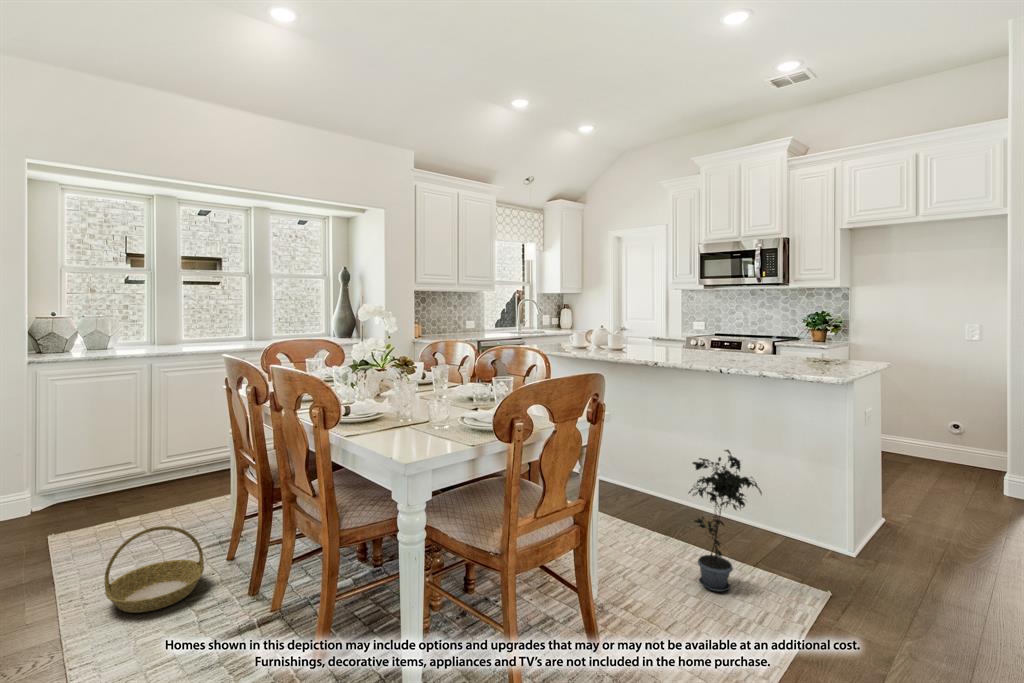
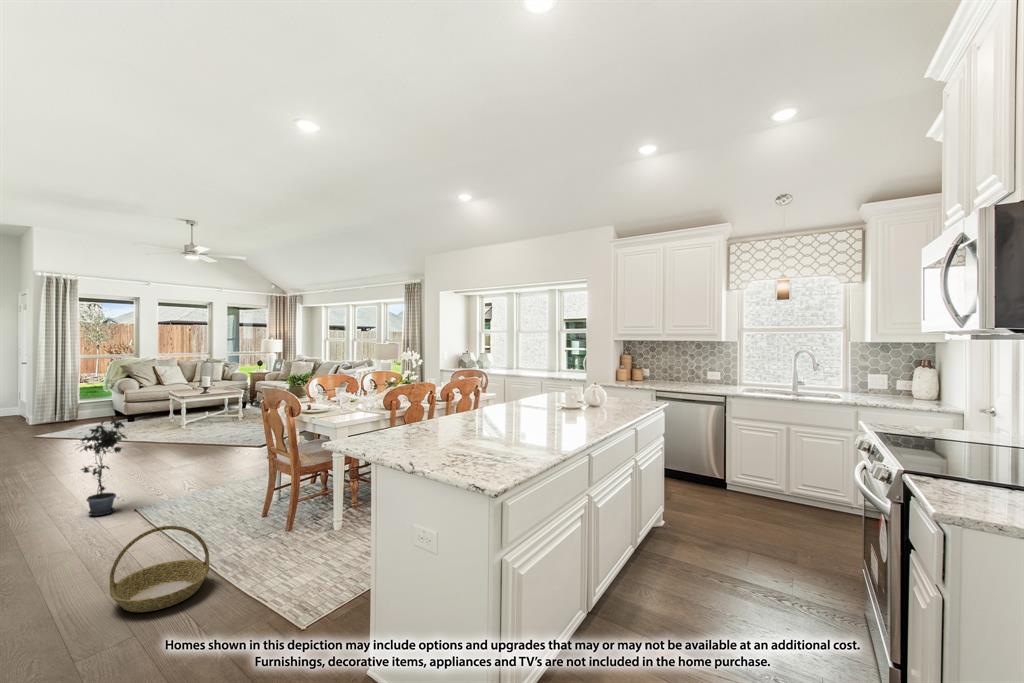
potted plant: present [689,450,762,592] -> present [80,416,127,516]

